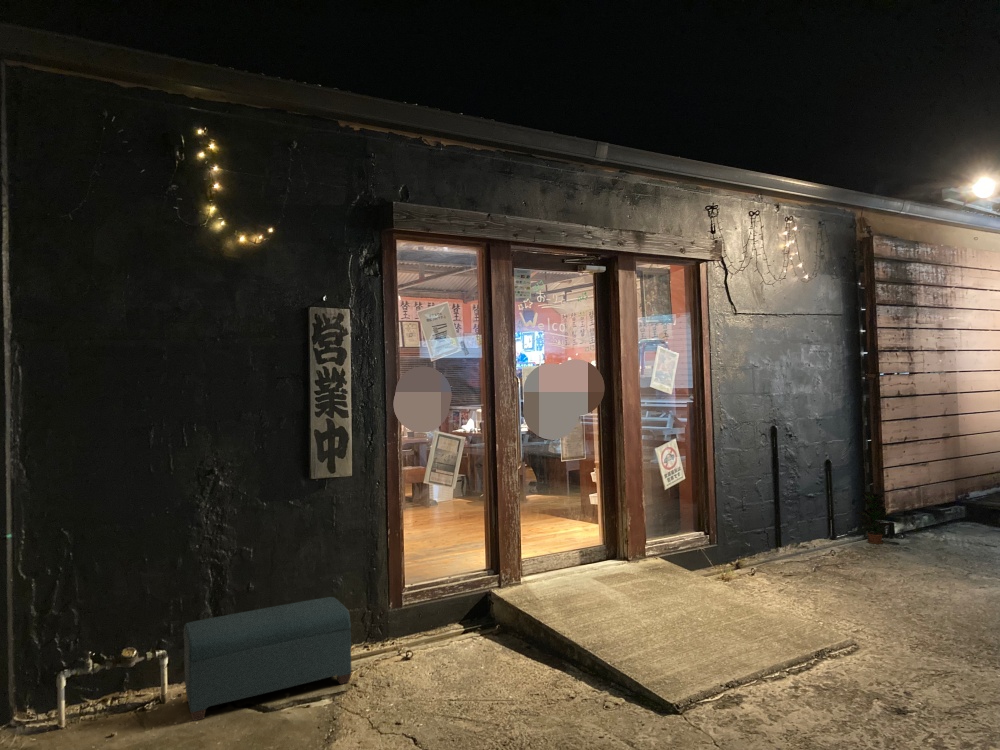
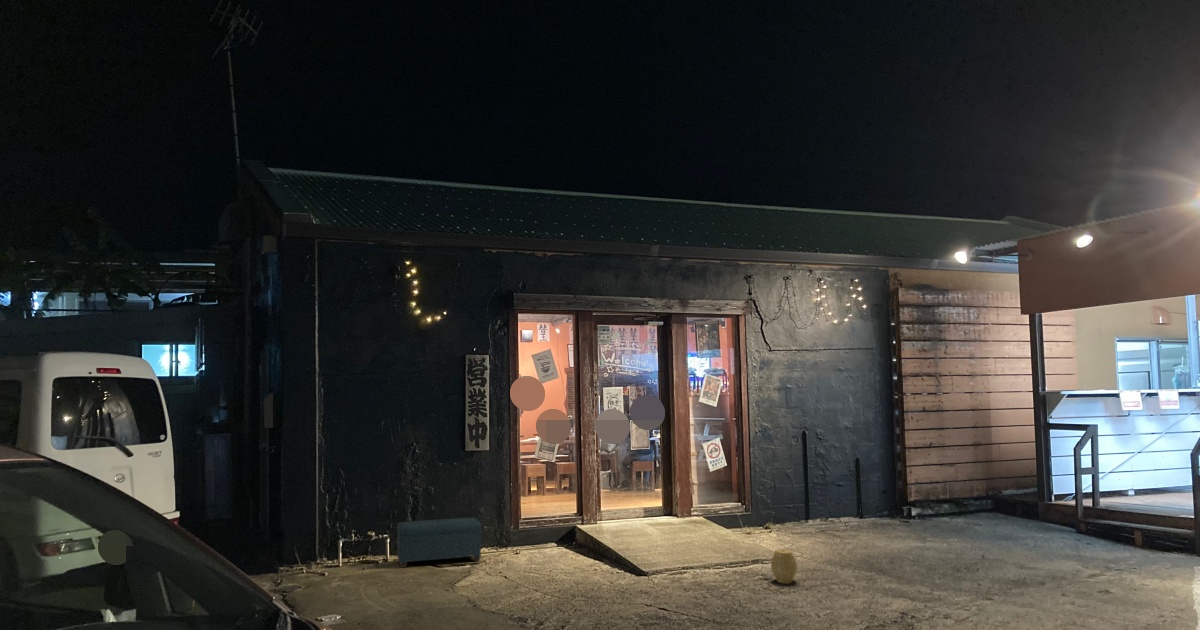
potted plant: present [856,492,891,544] -> none [880,484,903,525]
woven basket: none [891,628,944,692] -> present [771,549,797,584]

